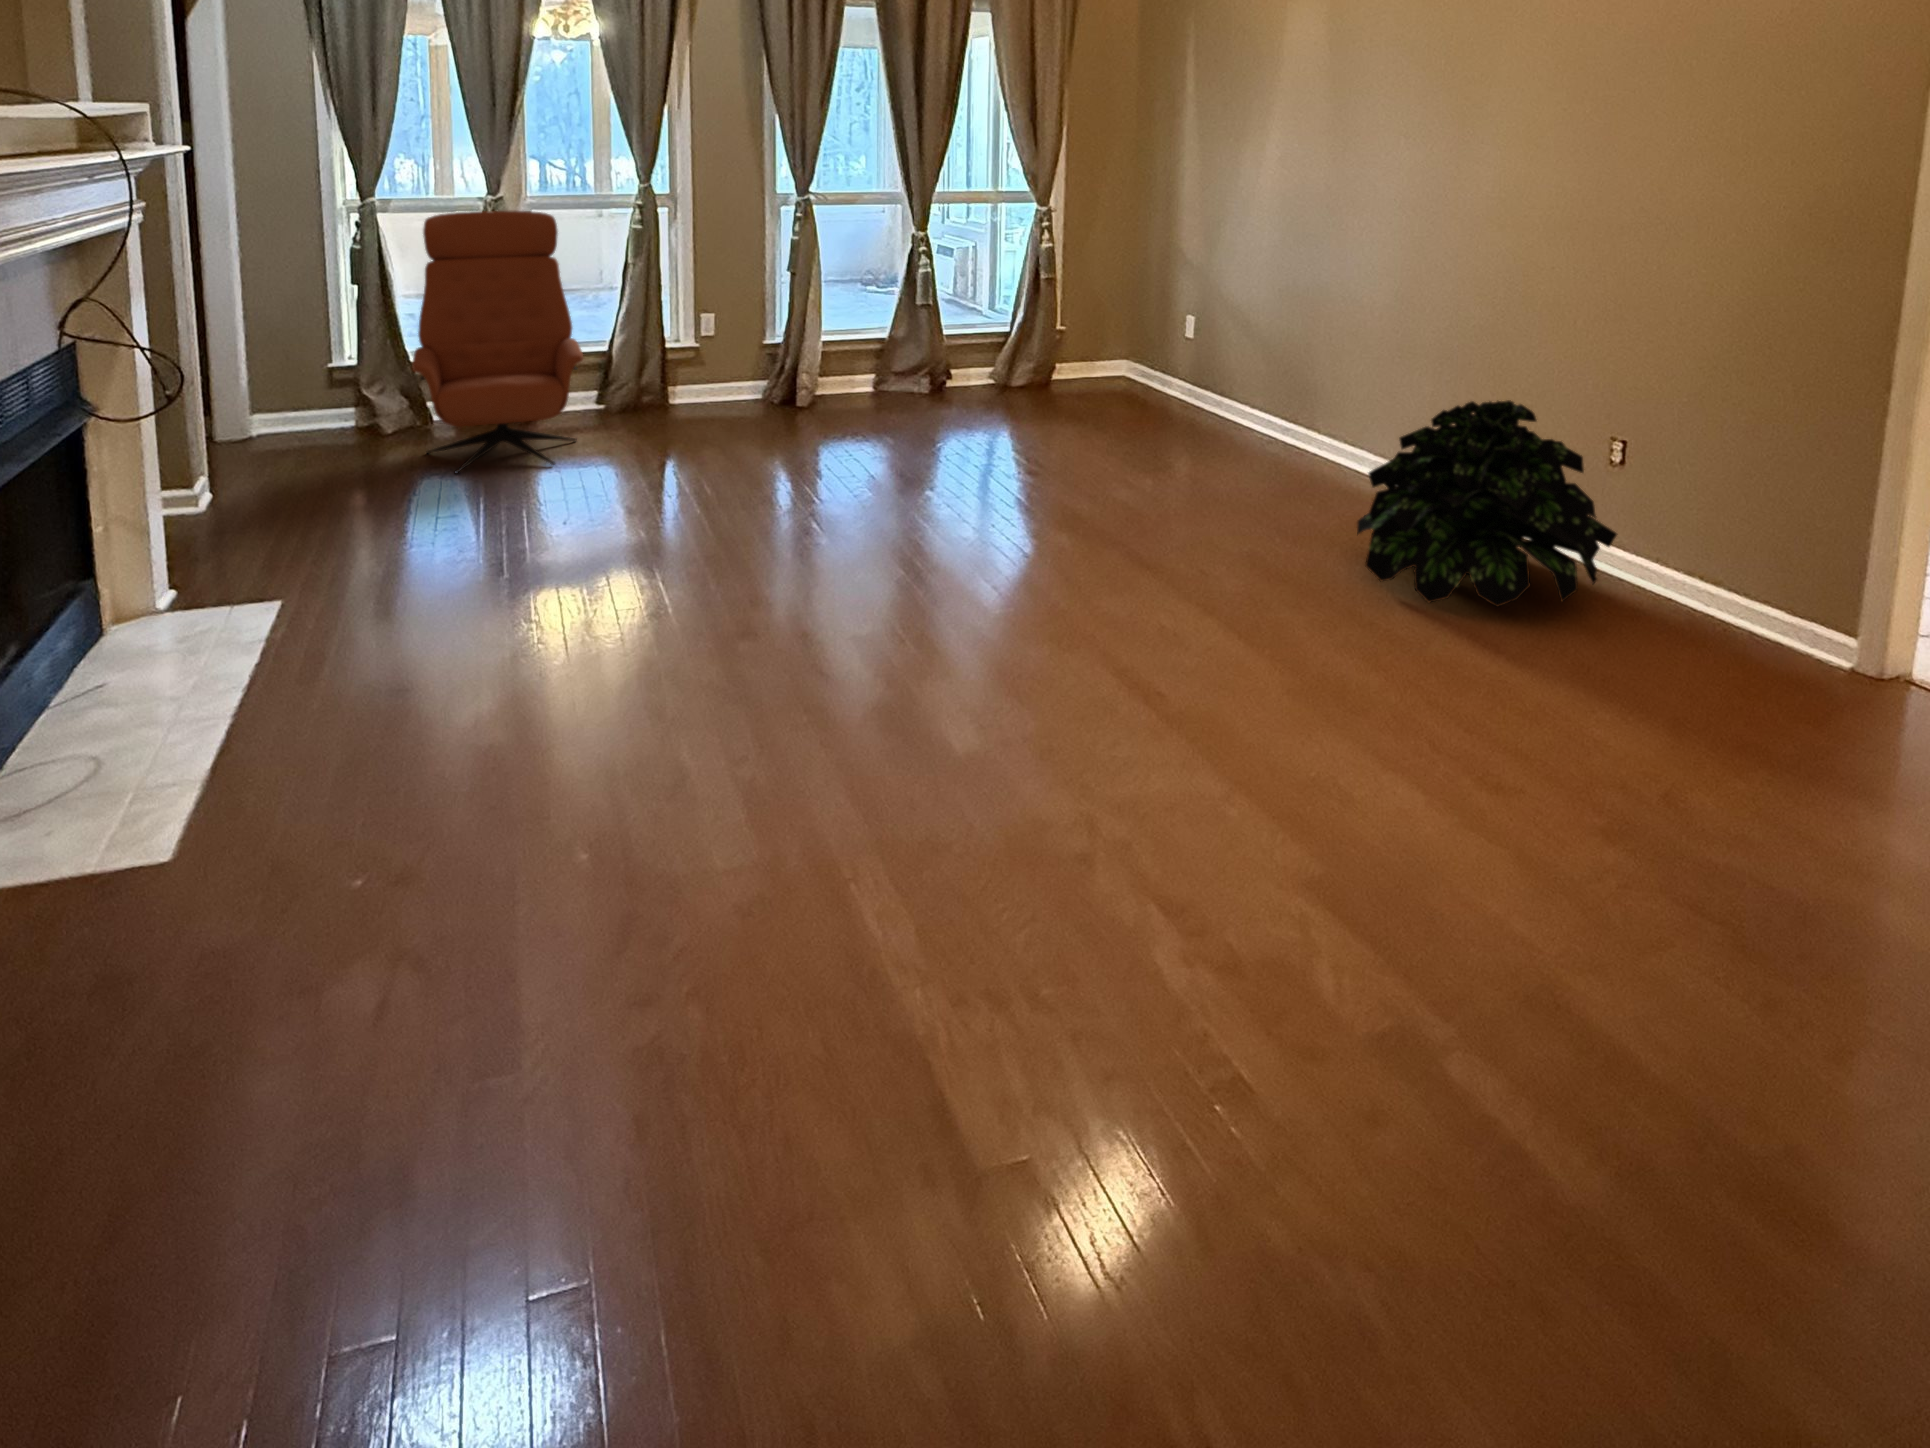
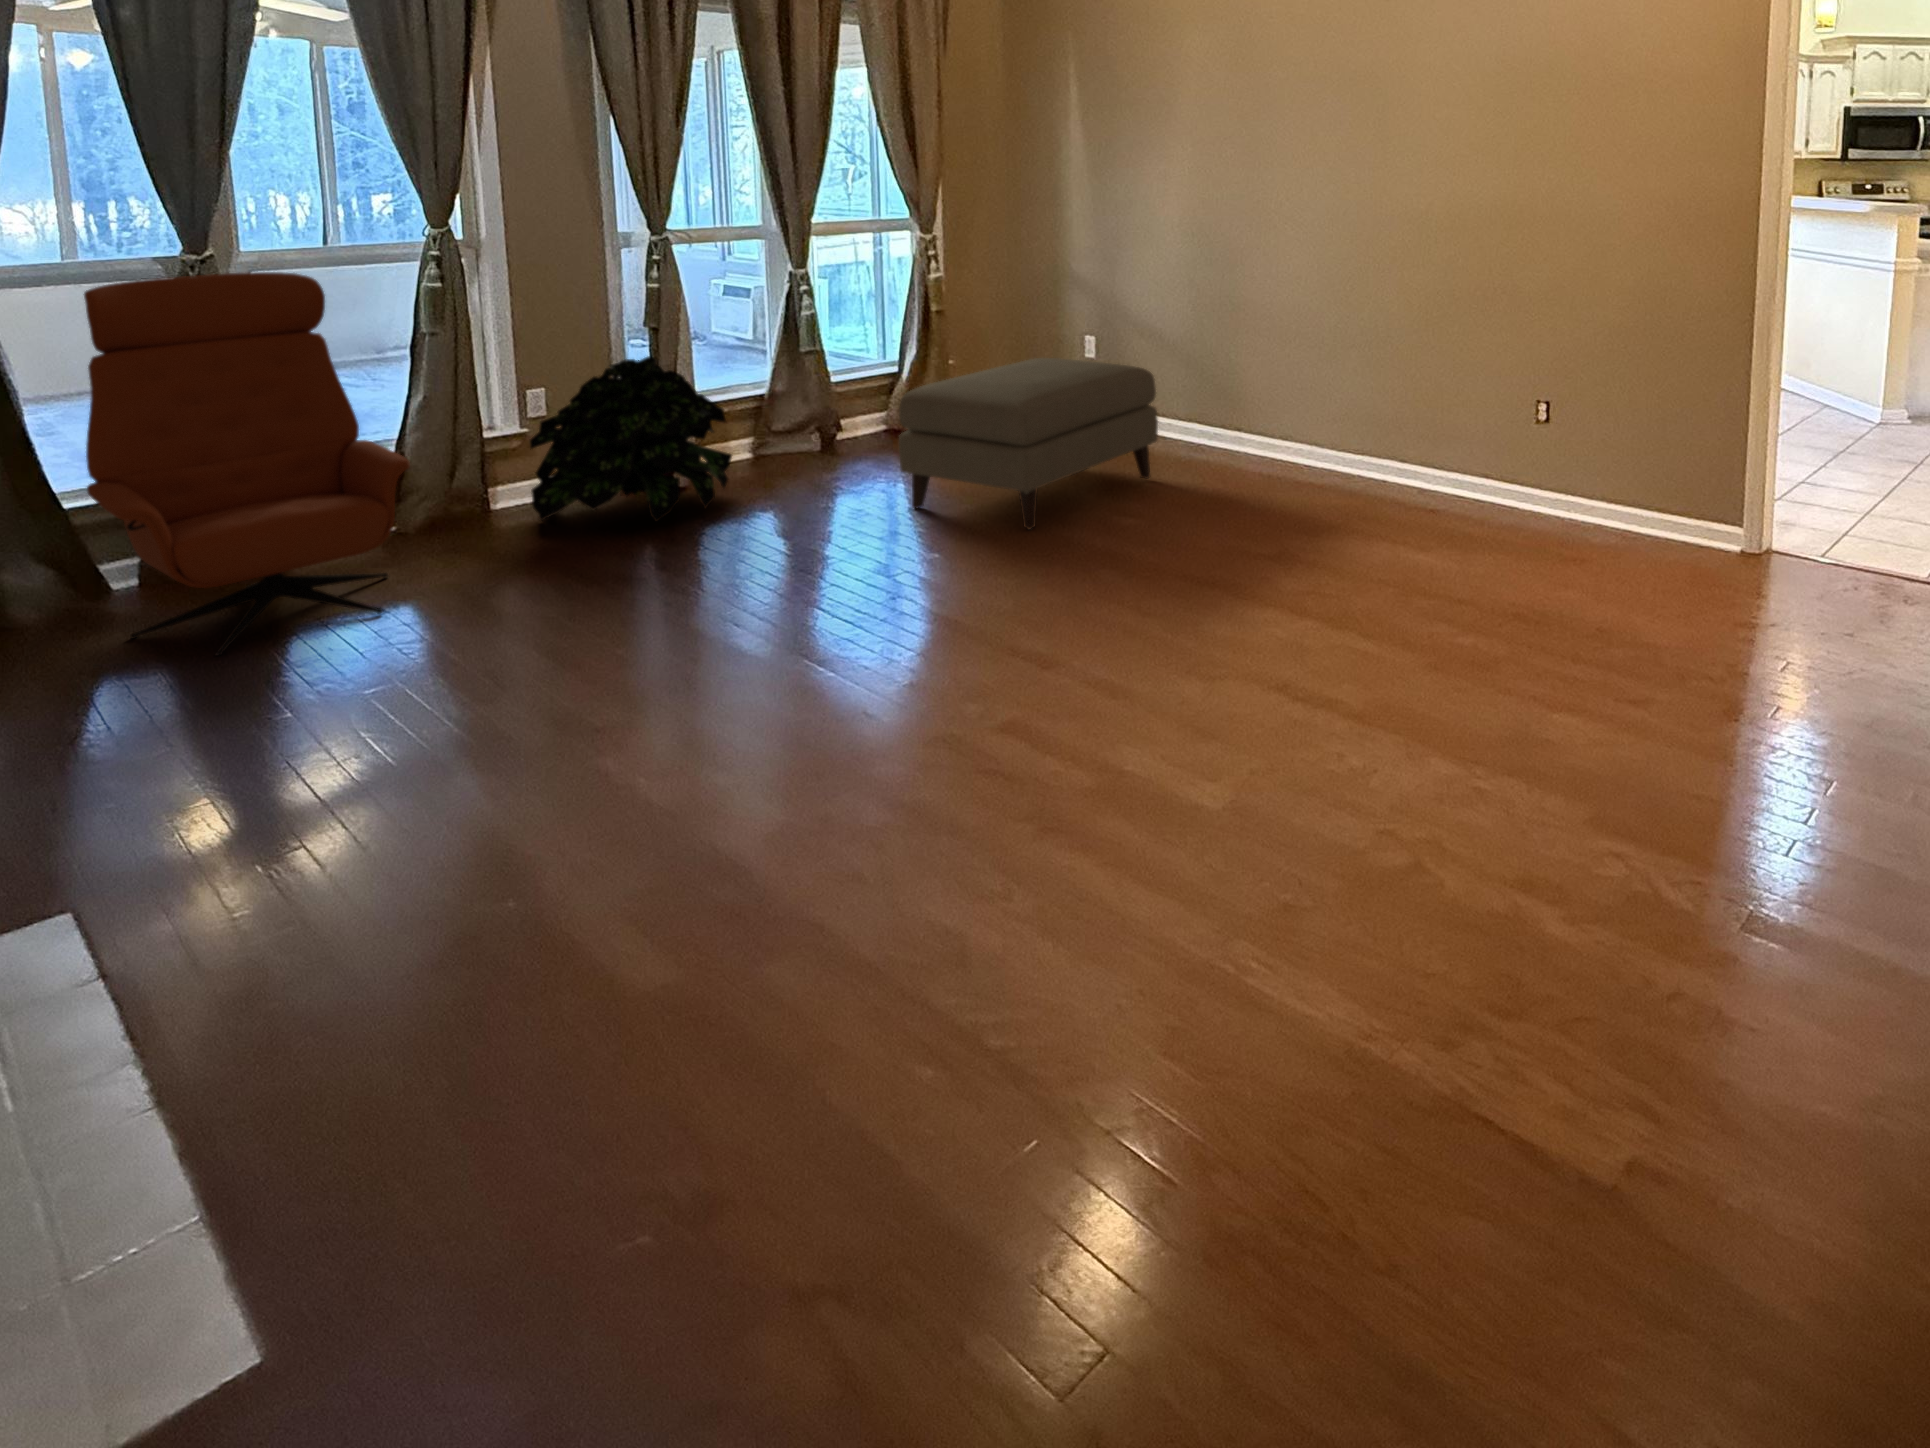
ottoman: none [944,331,1198,490] -> present [899,358,1158,529]
potted plant: present [1357,400,1617,607] -> present [530,356,732,521]

